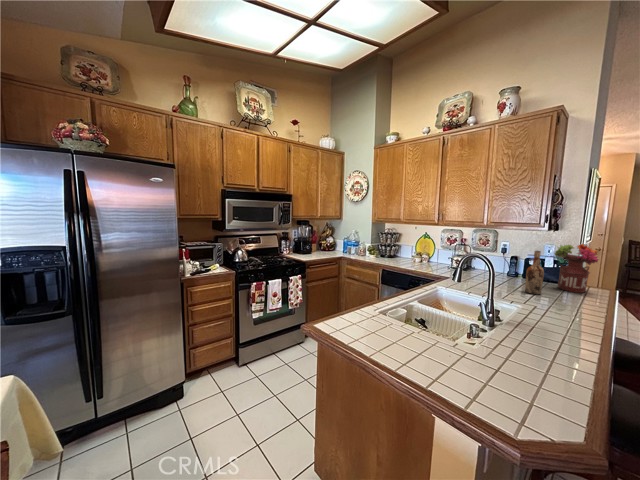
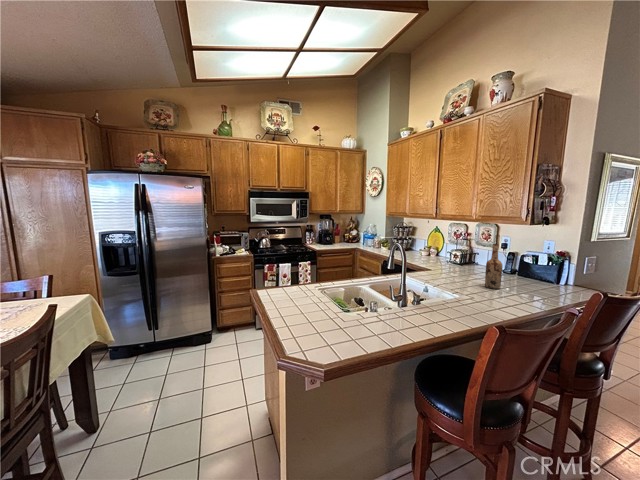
flower arrangement: present [555,244,598,293] -> none [529,238,579,292]

